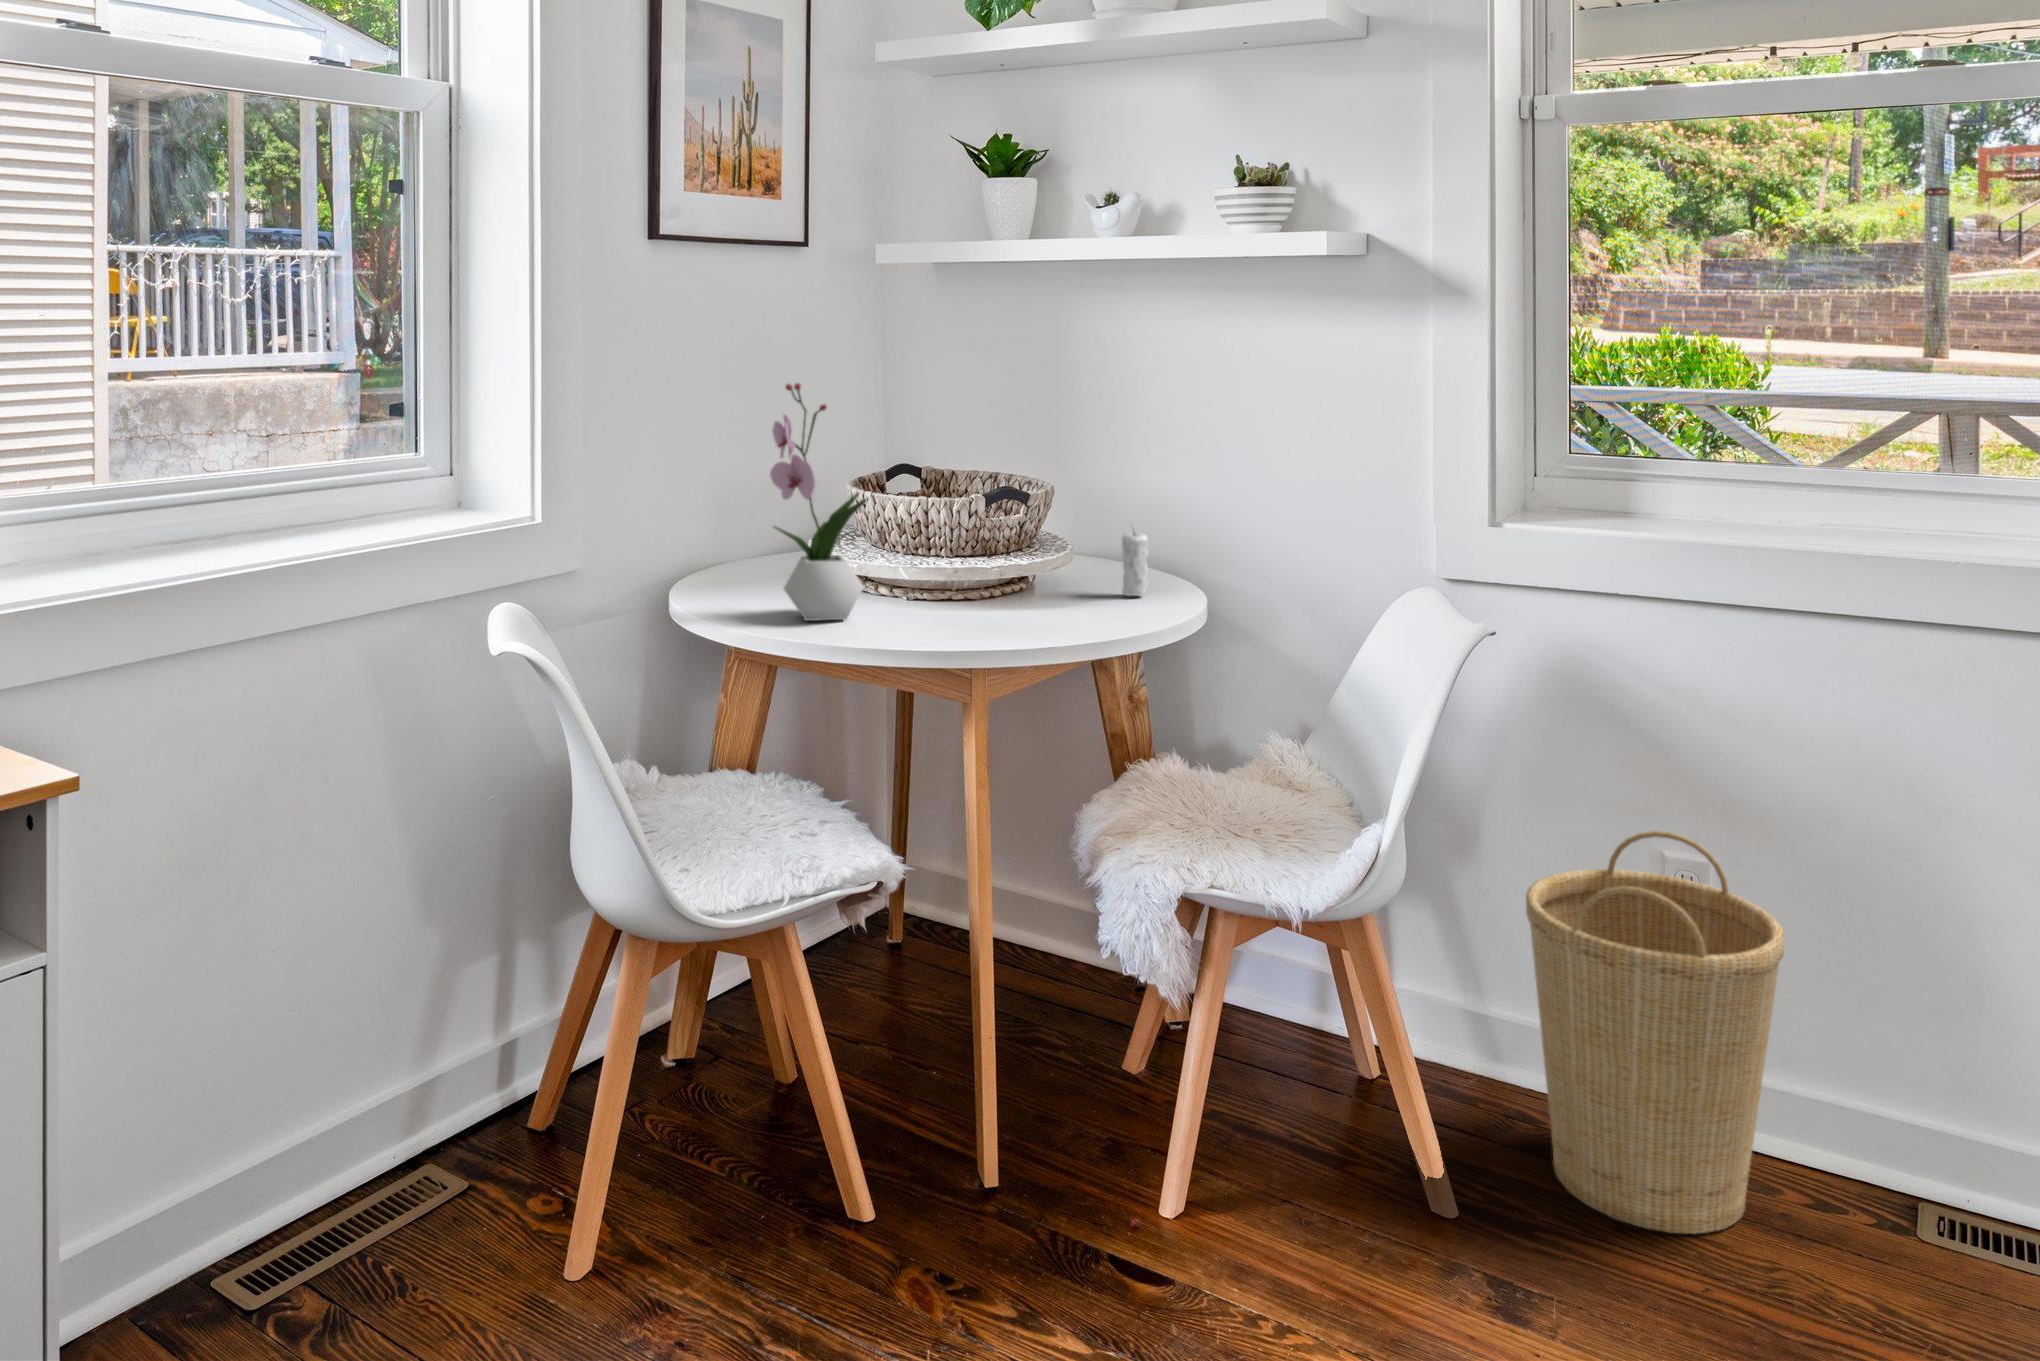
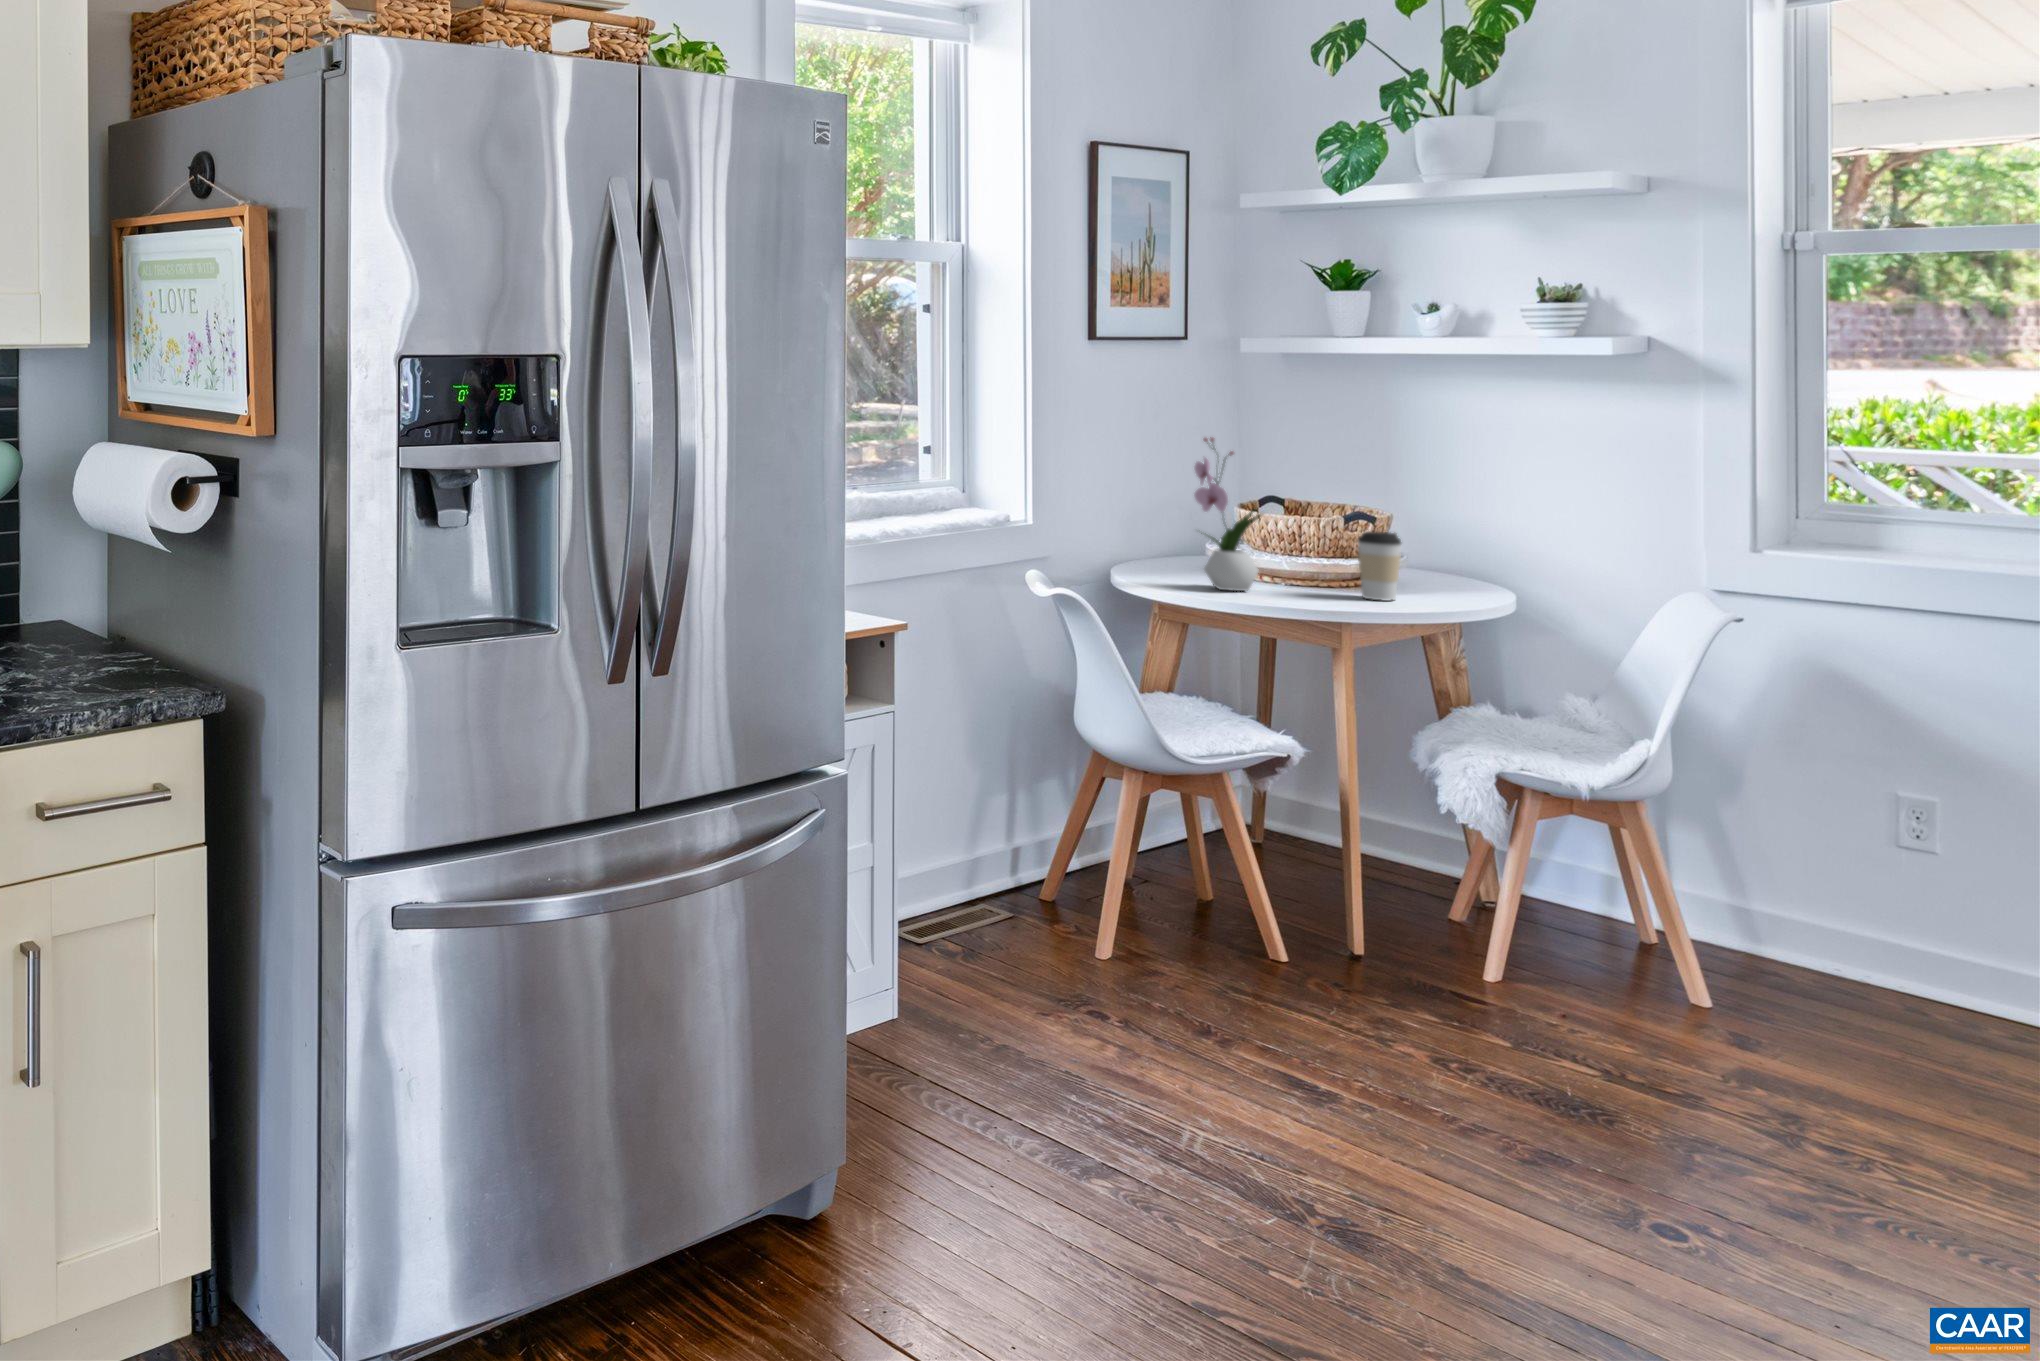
coffee cup: none [997,519,1058,625] -> present [1358,531,1401,601]
candle: present [1122,532,1148,596] -> none [1447,538,1469,591]
basket: present [1526,831,1784,1234] -> none [1772,775,1984,1040]

